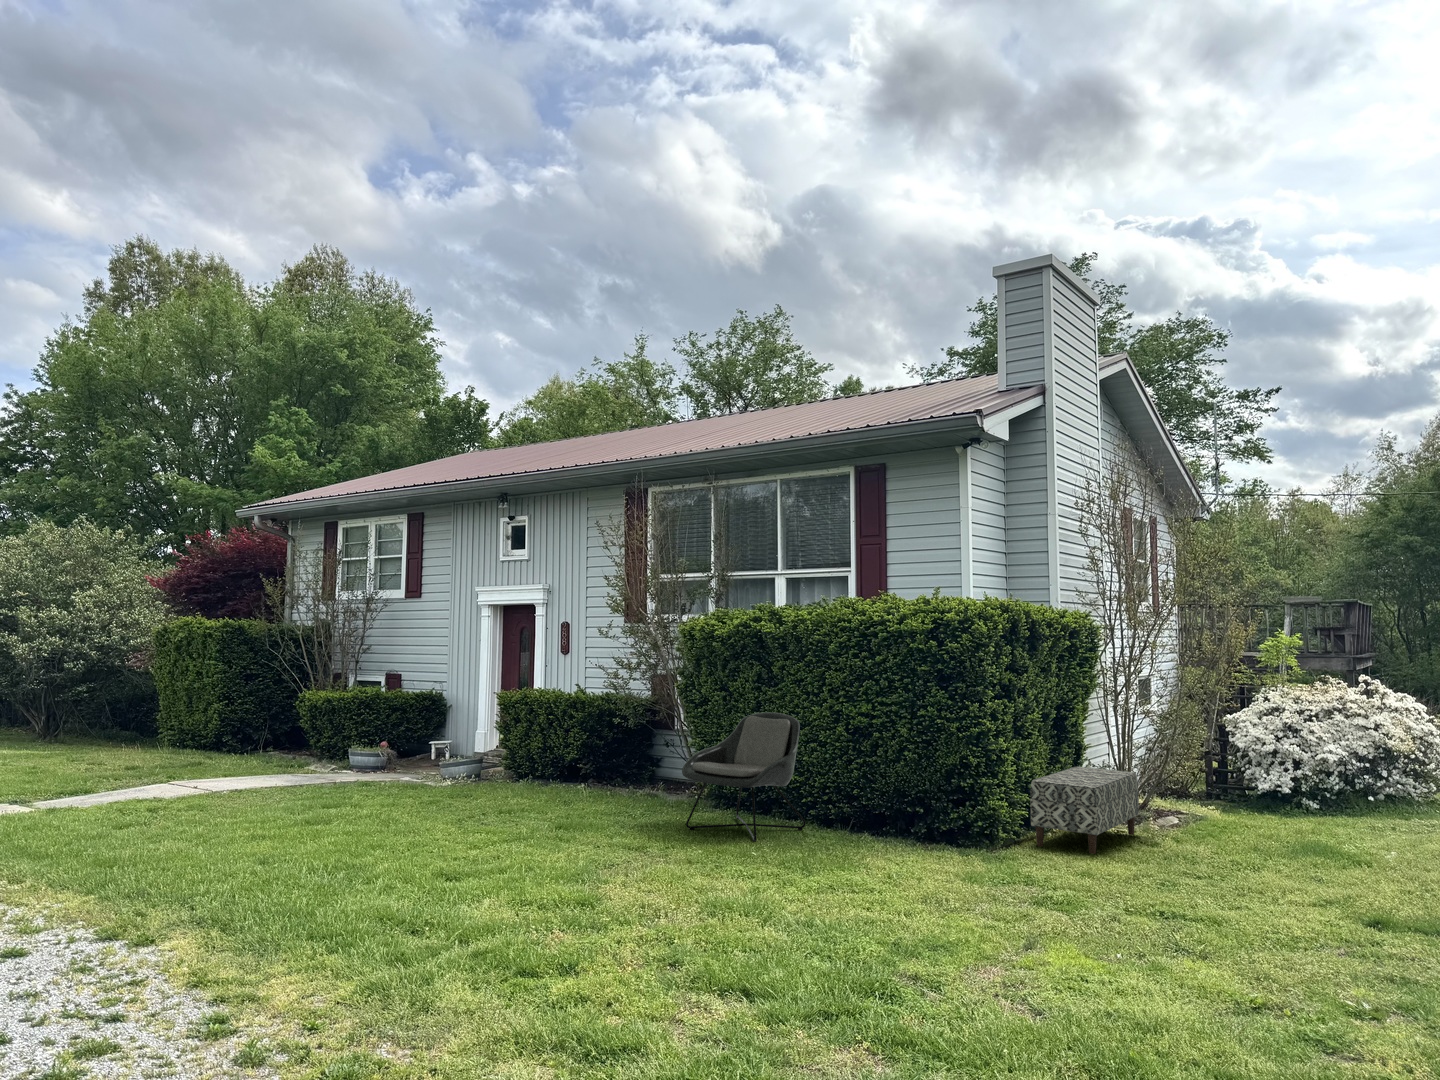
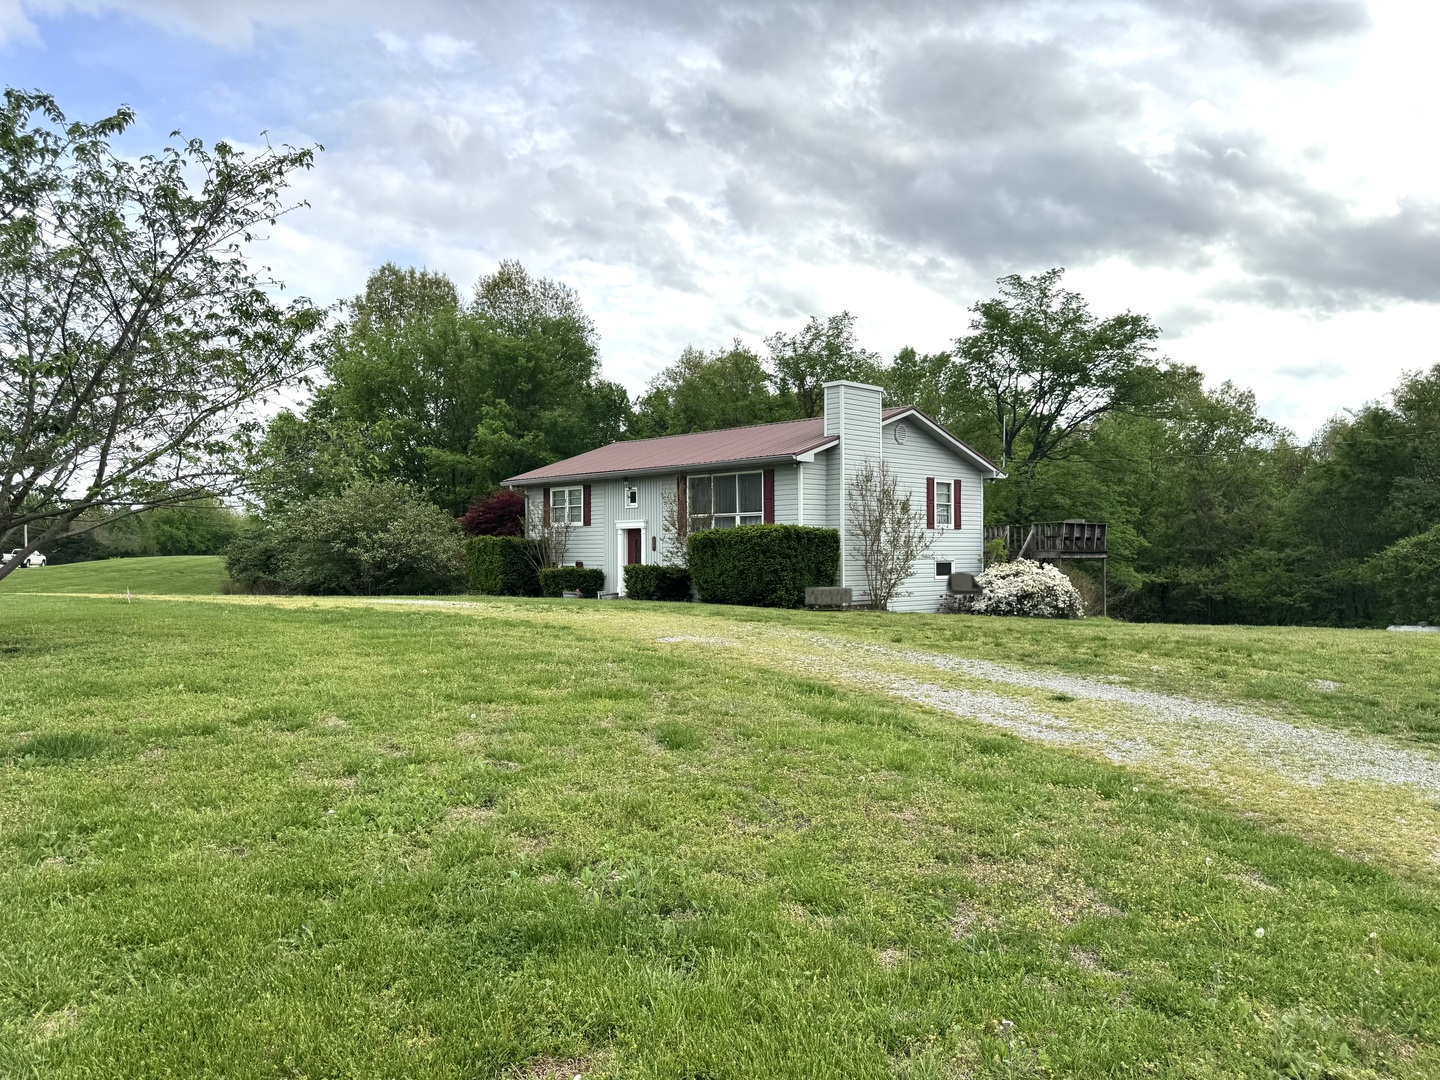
lounge chair: present [682,712,806,842] -> present [946,572,983,610]

